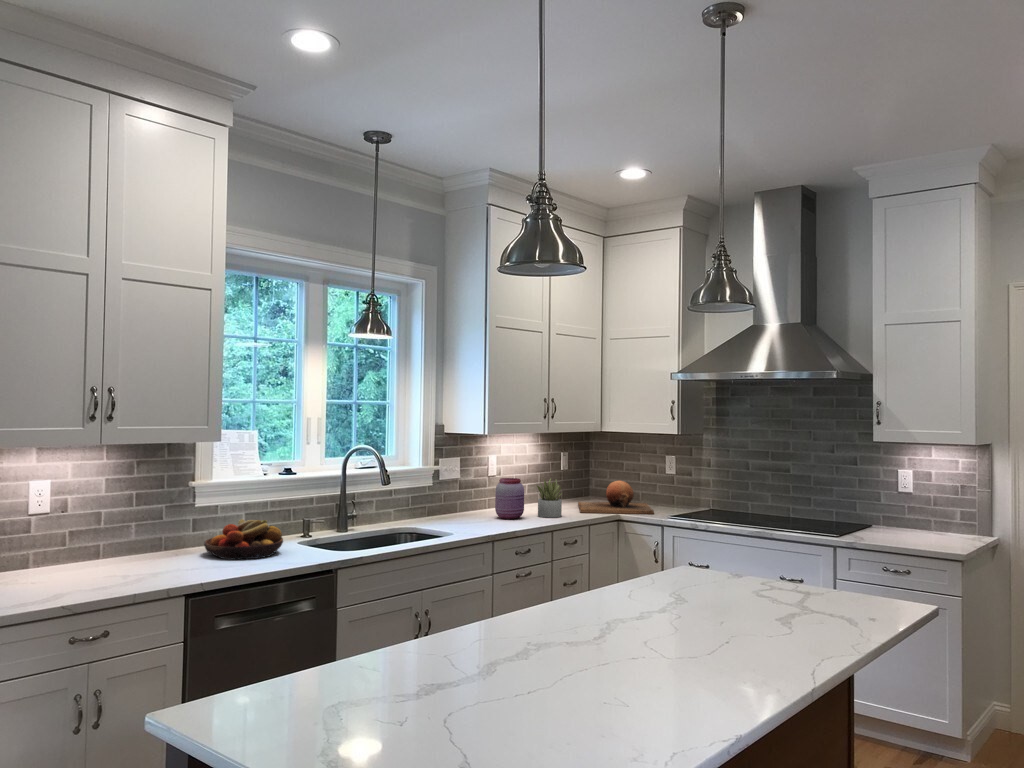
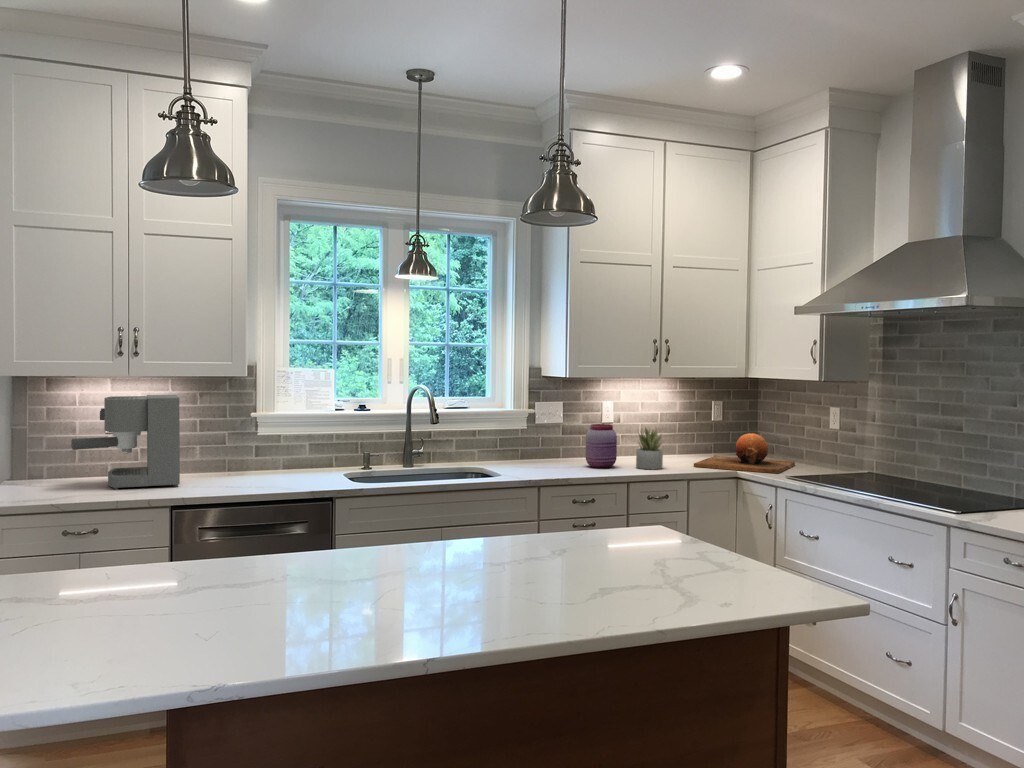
coffee maker: none [32,465,166,583] -> present [71,395,180,490]
fruit bowl: present [204,519,283,559] -> none [244,448,315,483]

